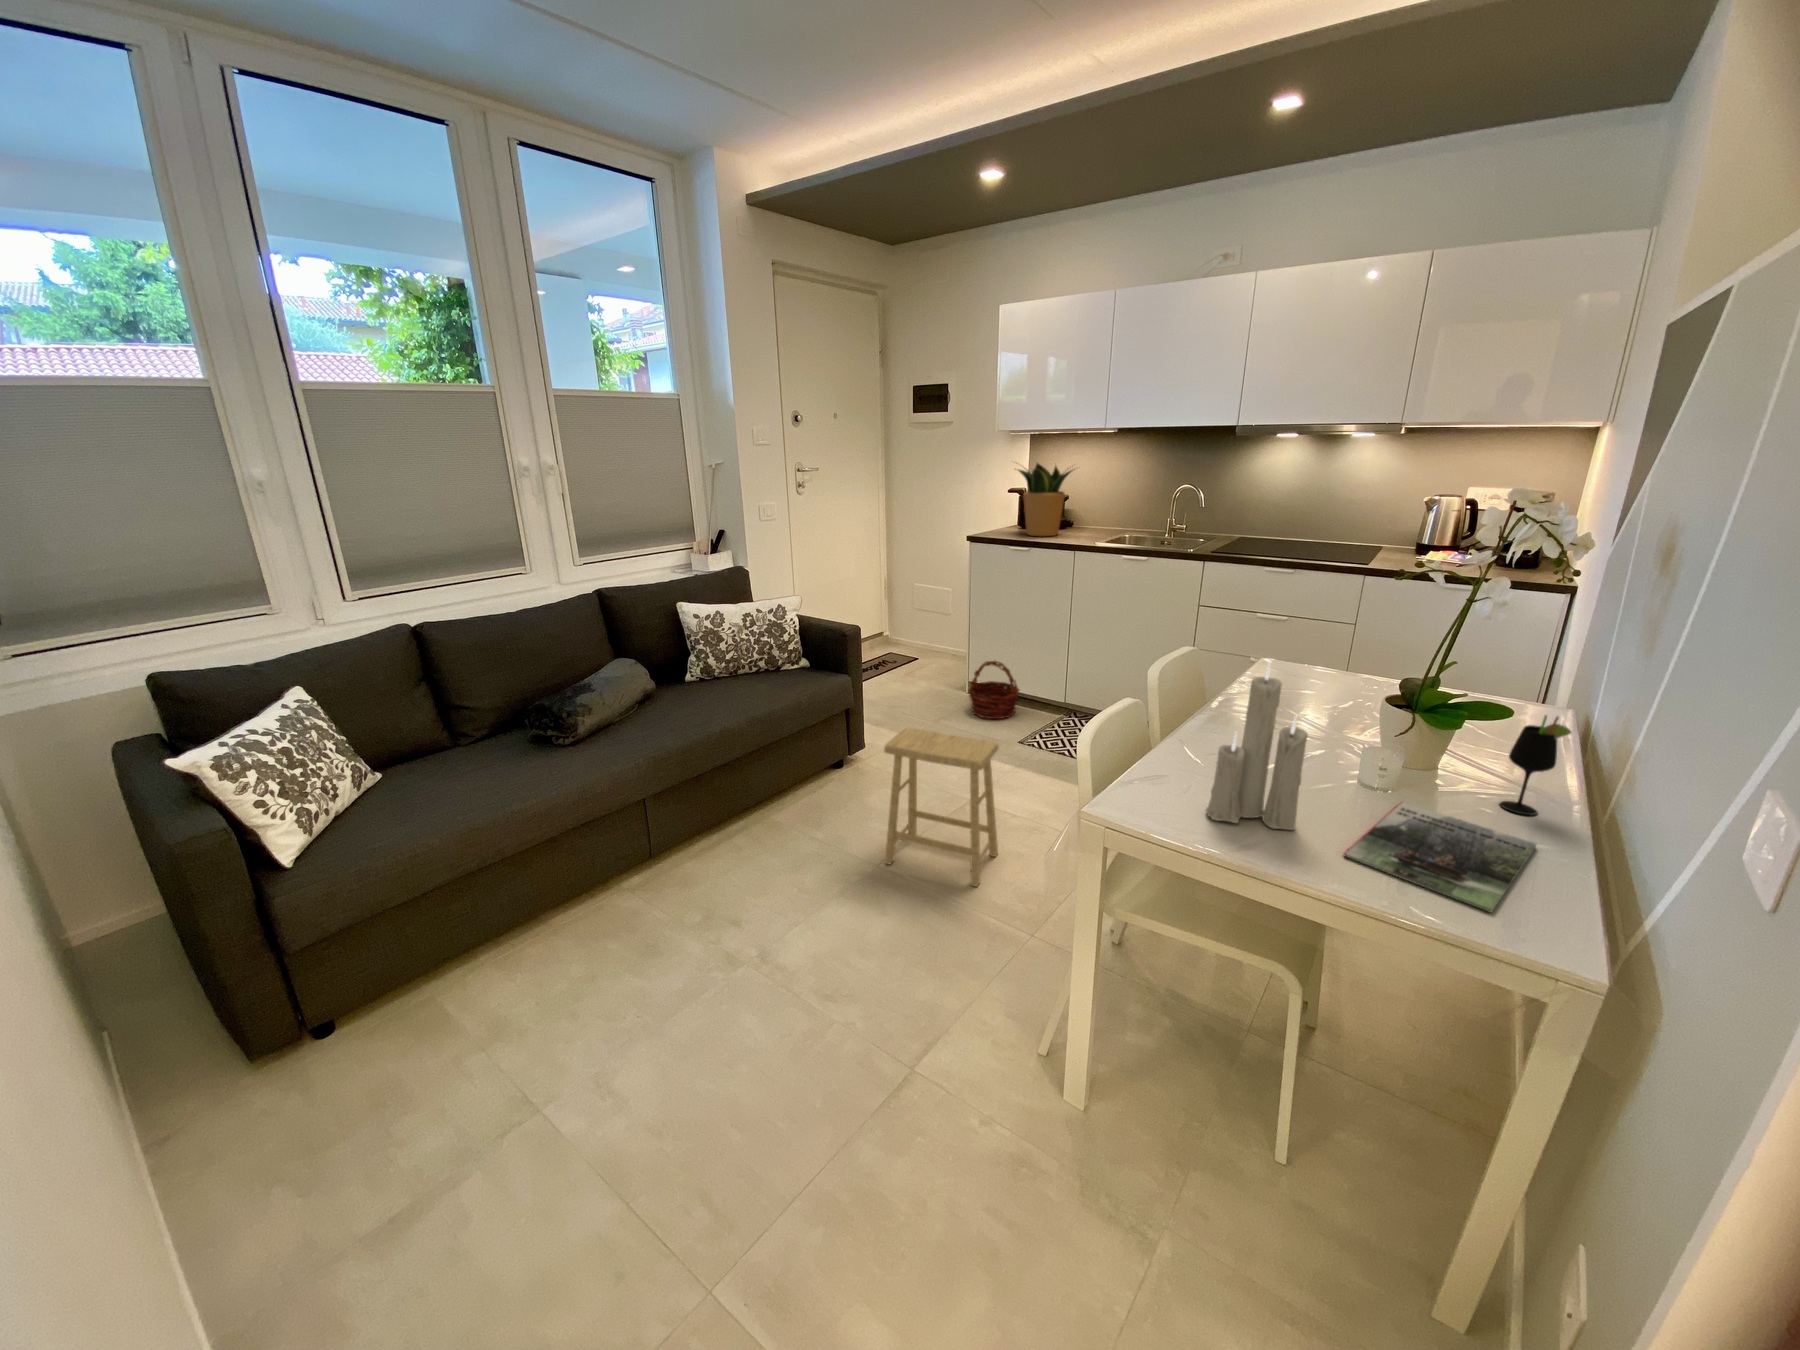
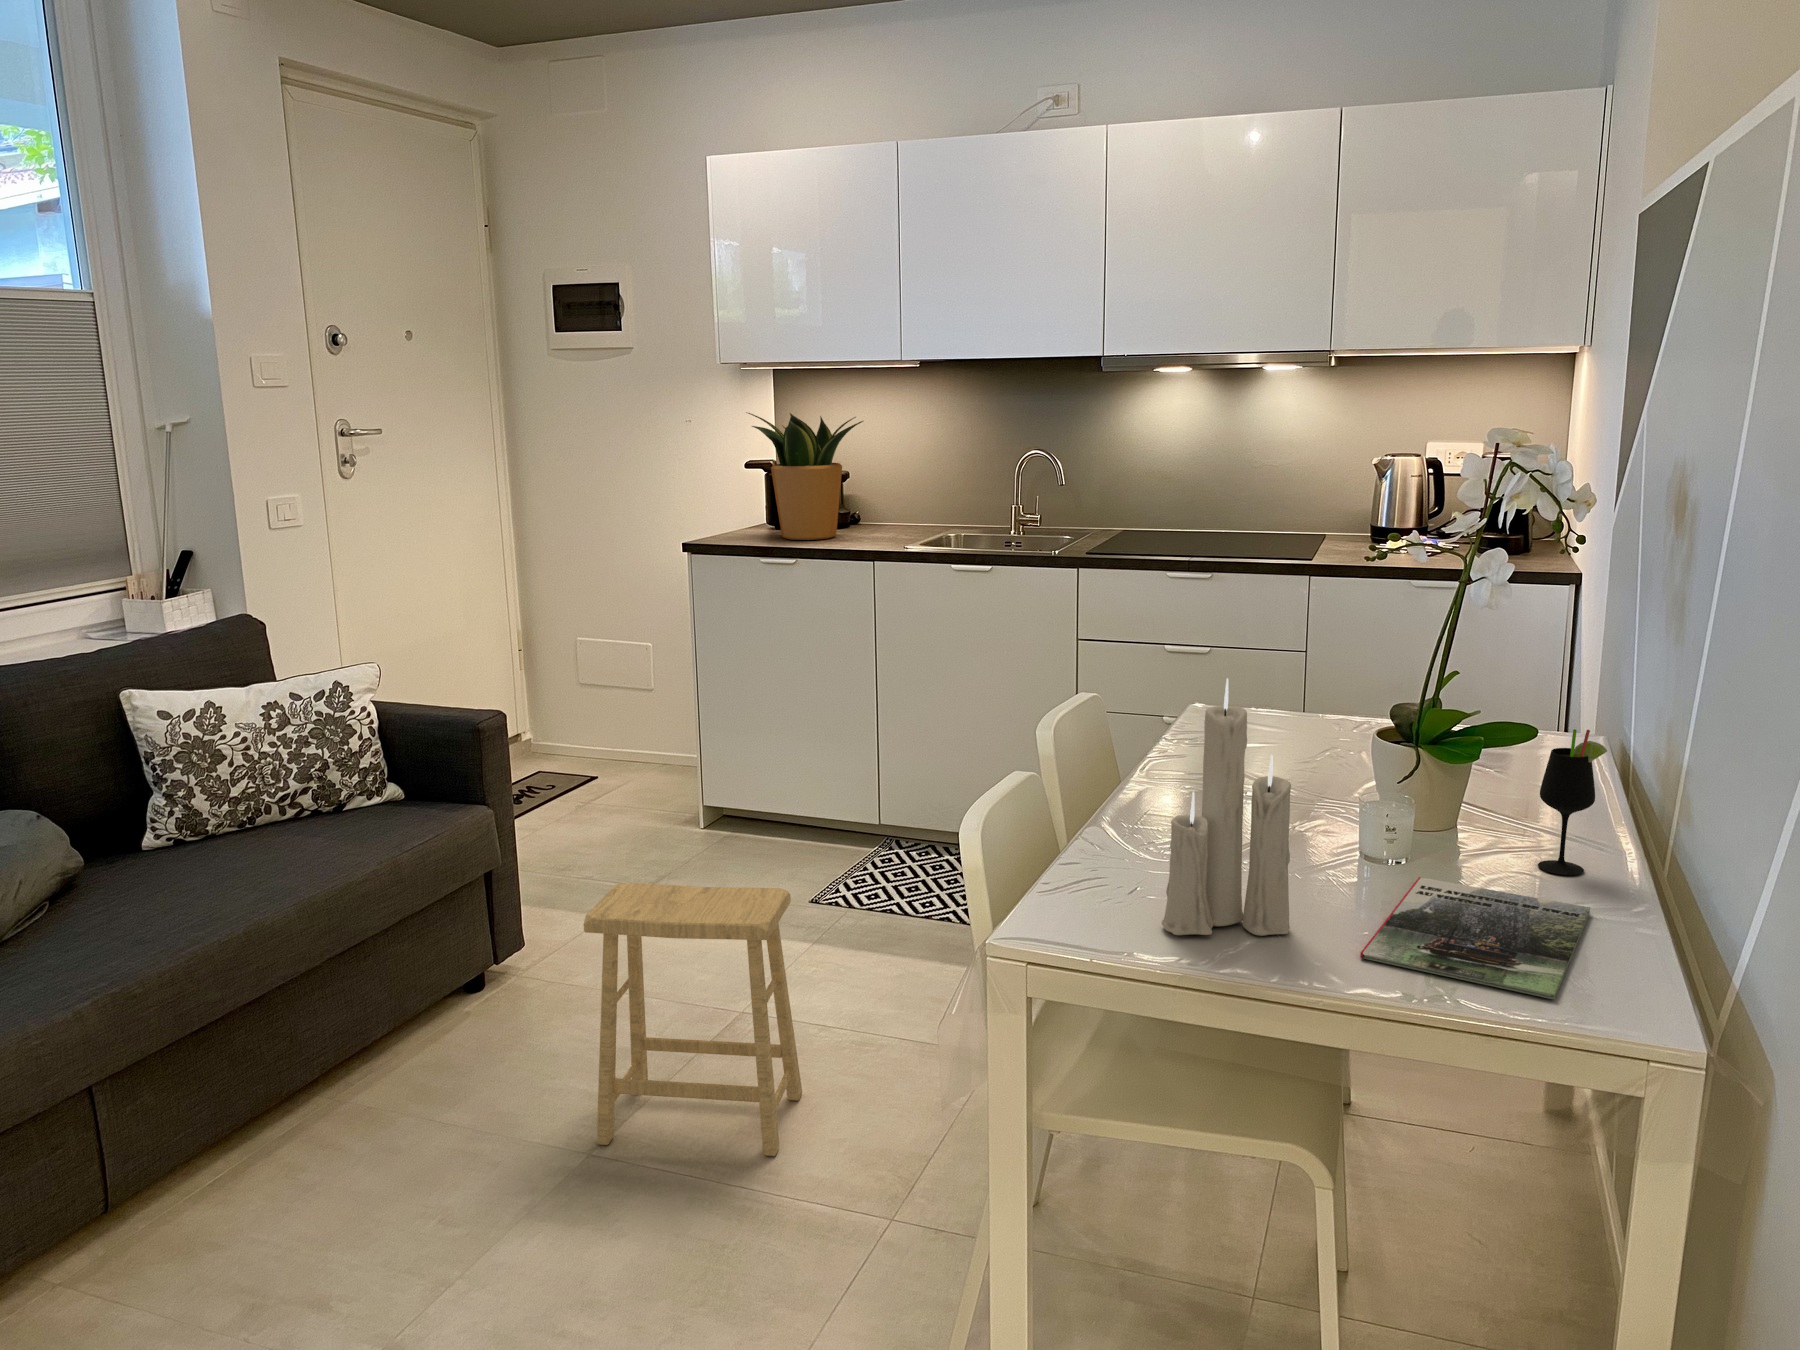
basket: present [969,661,1019,719] -> none [703,761,796,868]

